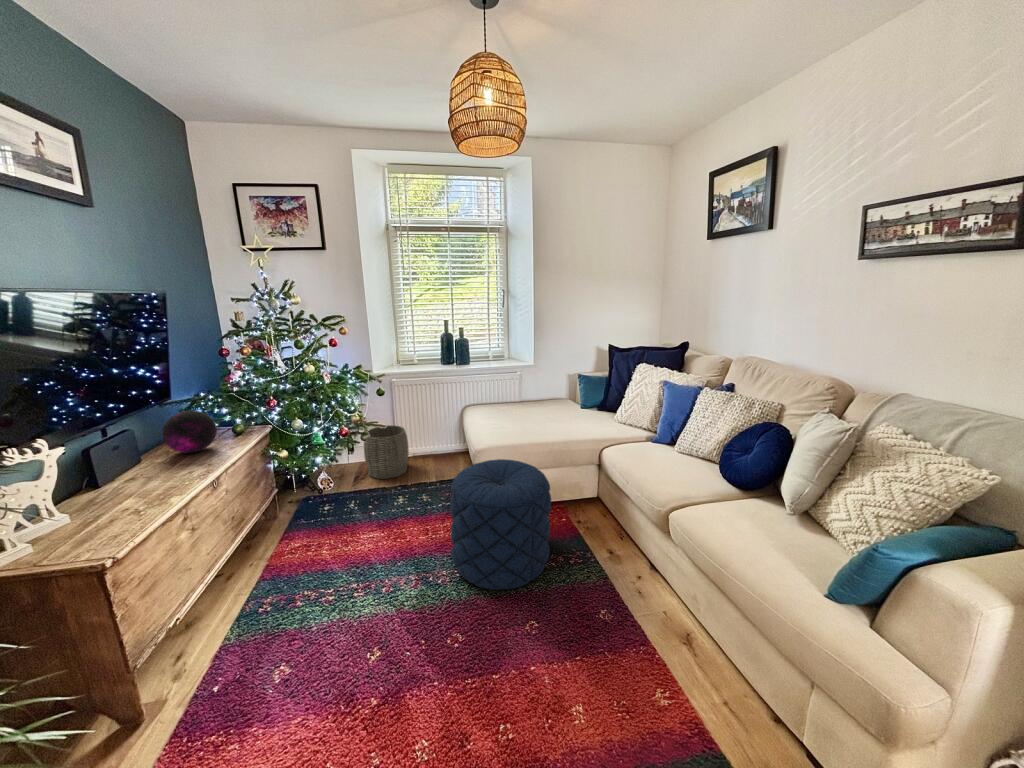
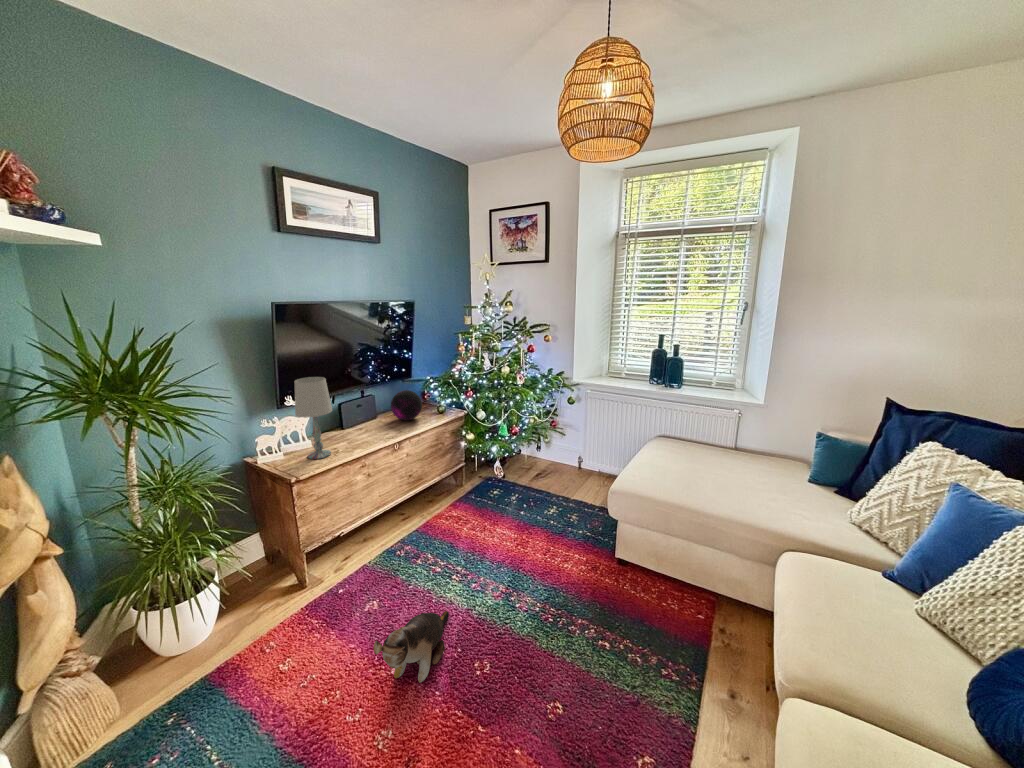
table lamp: none [36,400,125,535] -> present [295,377,332,459]
woven basket: present [364,425,409,479] -> none [547,432,589,485]
pouf: present [450,459,551,590] -> none [533,504,656,668]
plush toy: none [370,622,417,703] -> present [373,611,449,683]

